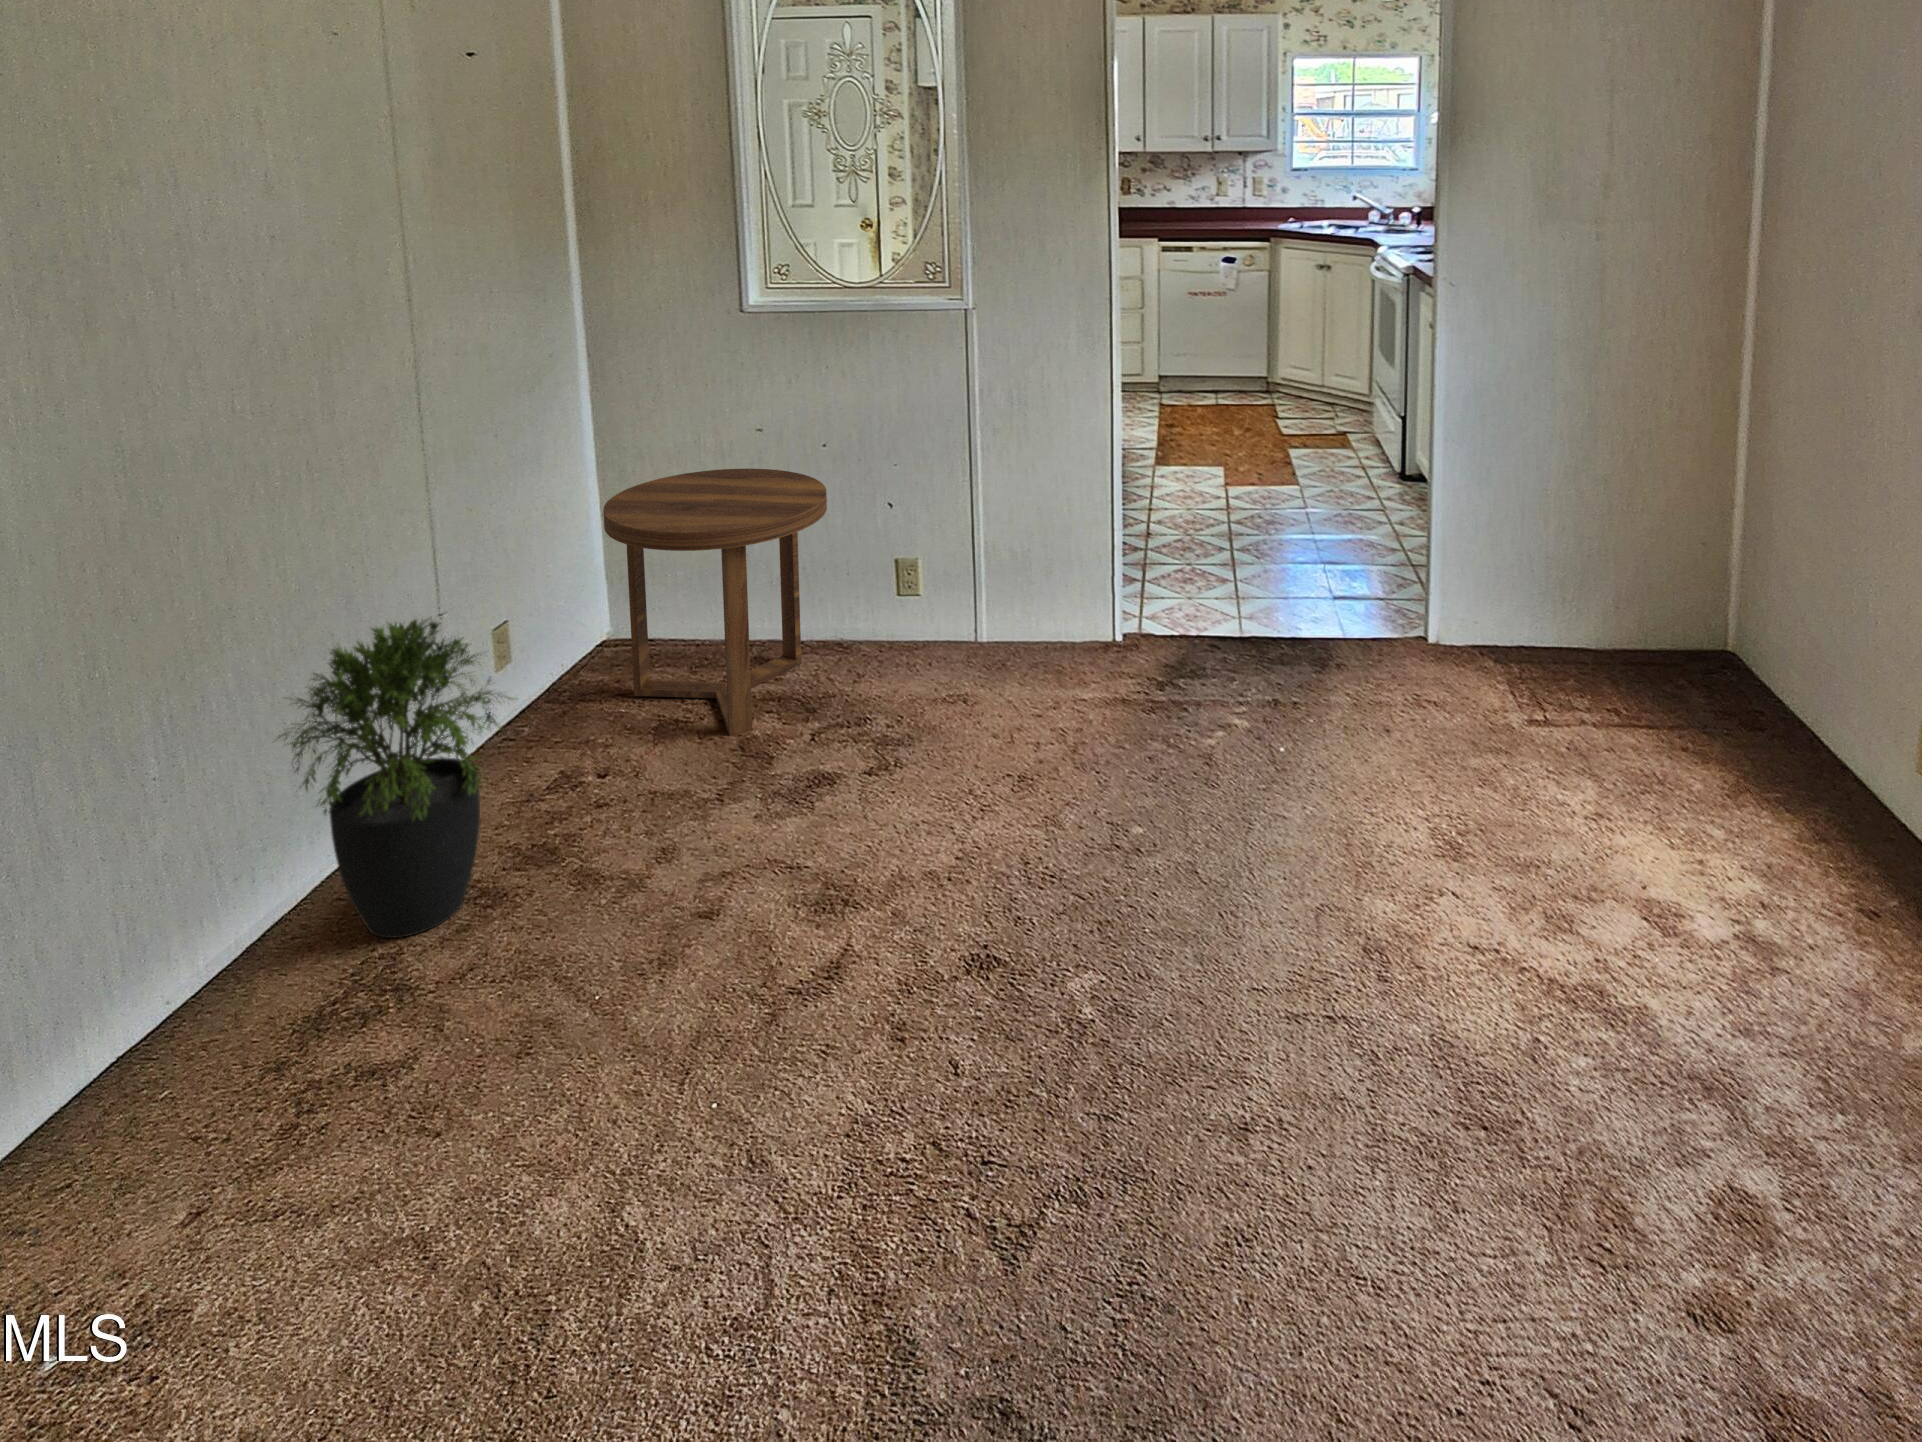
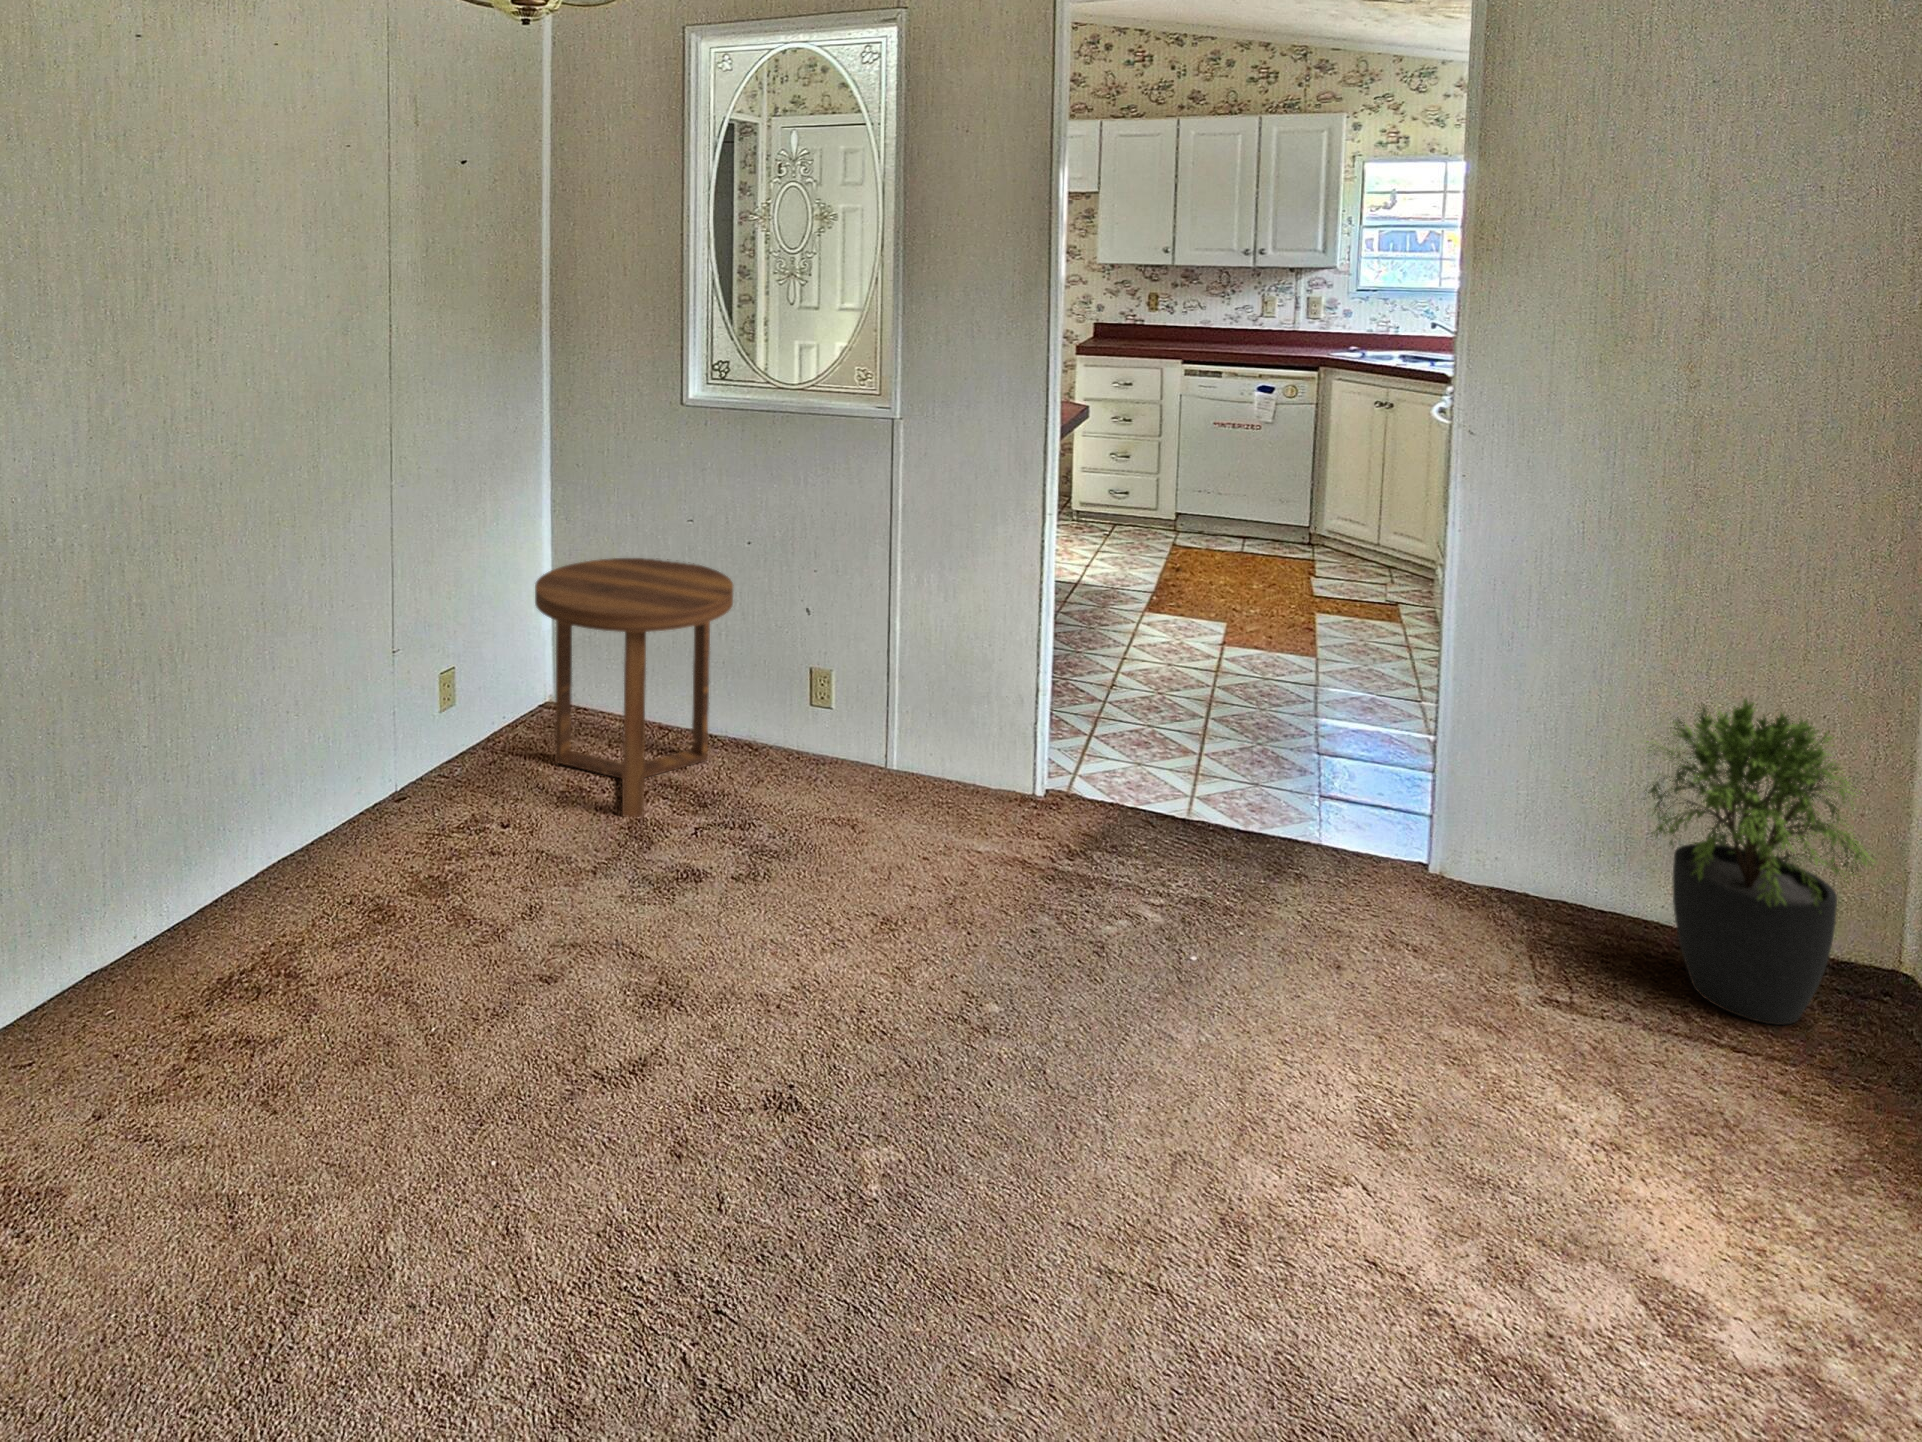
potted plant: present [274,619,511,938] -> present [1647,699,1873,1025]

